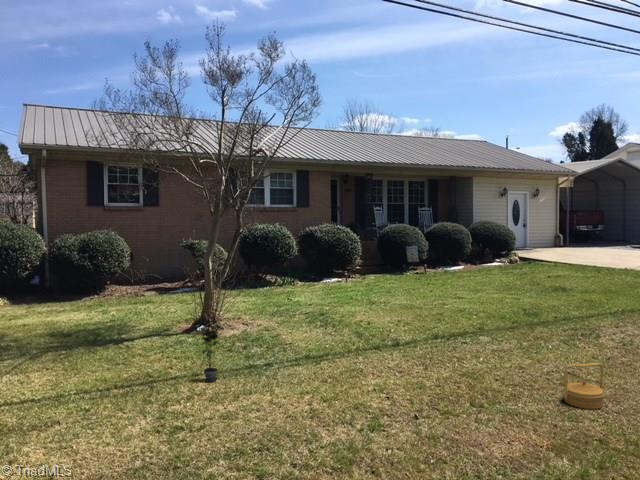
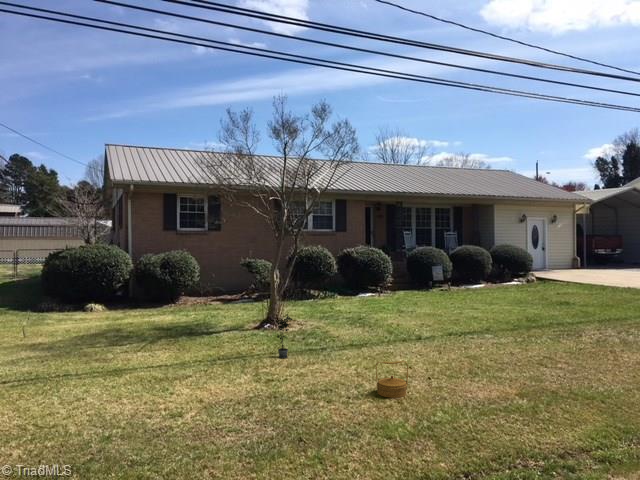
basket: present [564,363,604,409] -> present [376,361,408,398]

